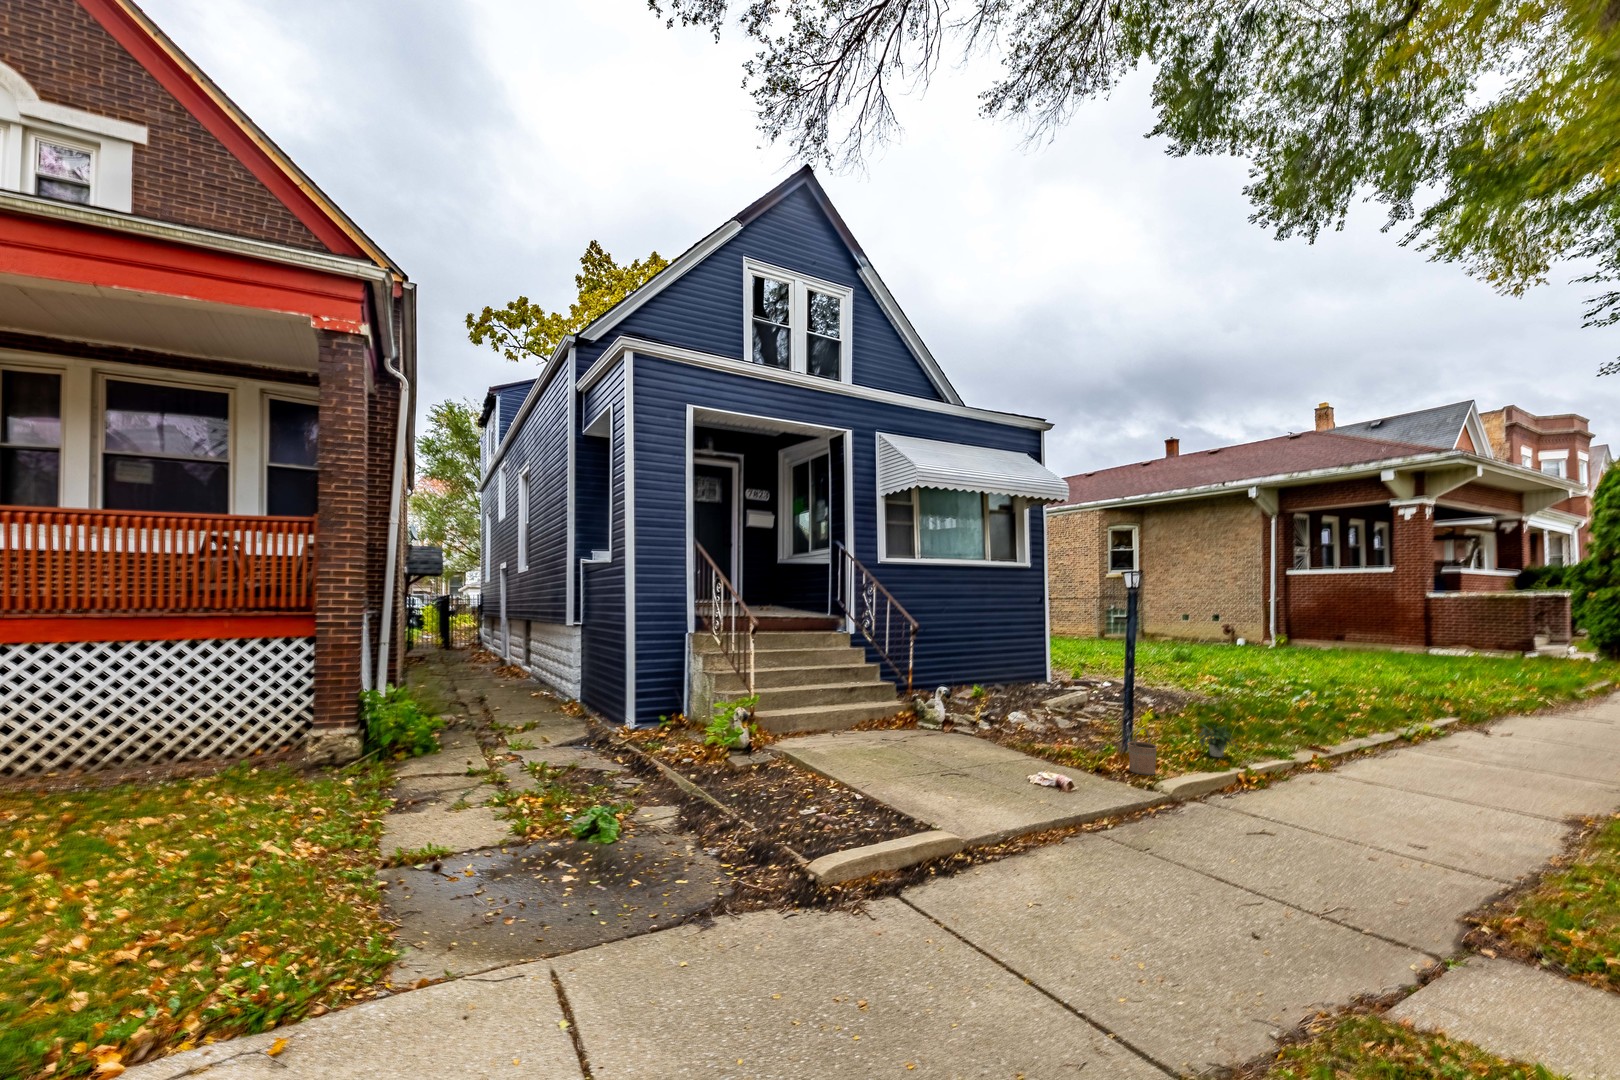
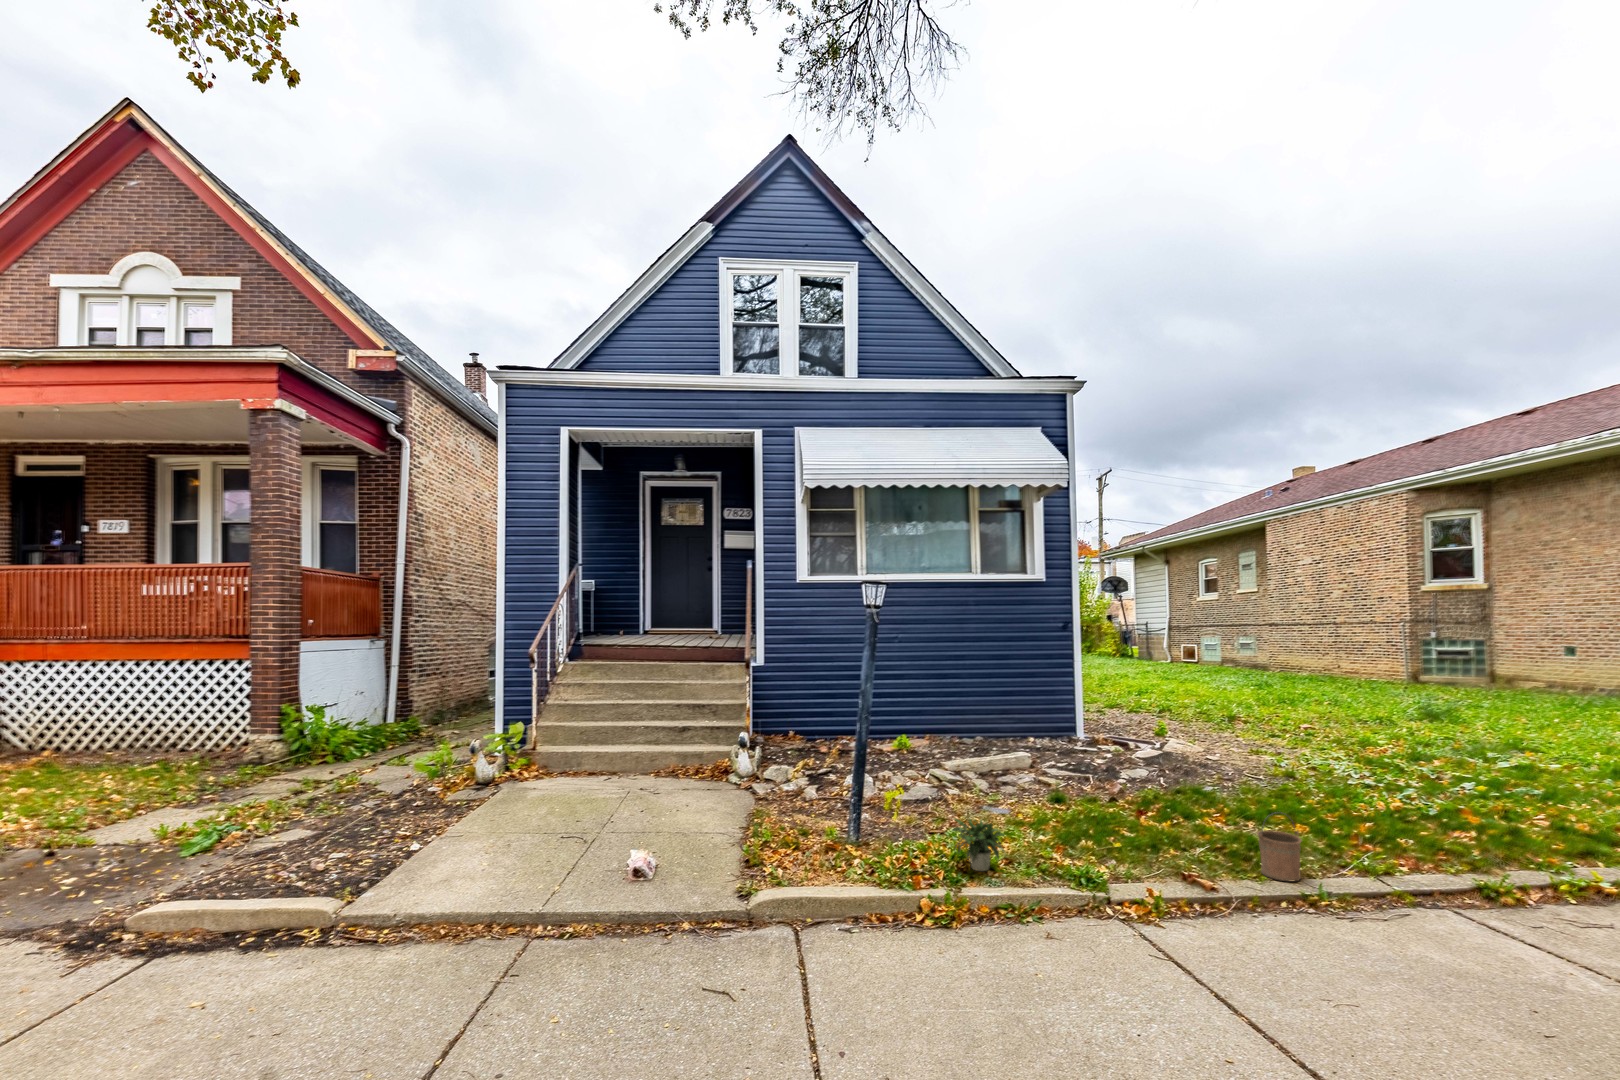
bucket: present [1128,728,1157,775] -> present [1257,816,1301,881]

